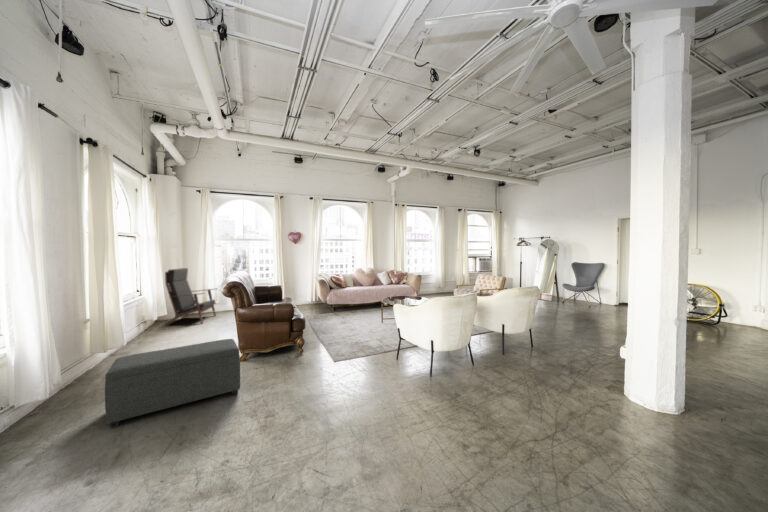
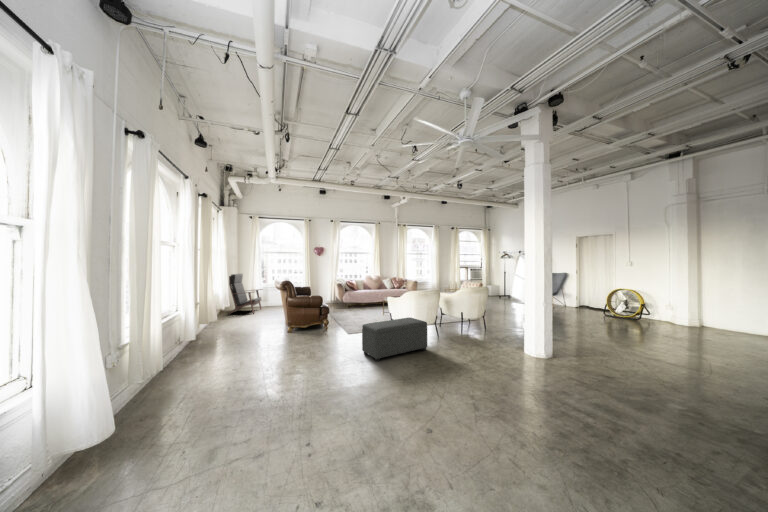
ottoman: present [105,339,240,428] -> present [362,318,427,362]

